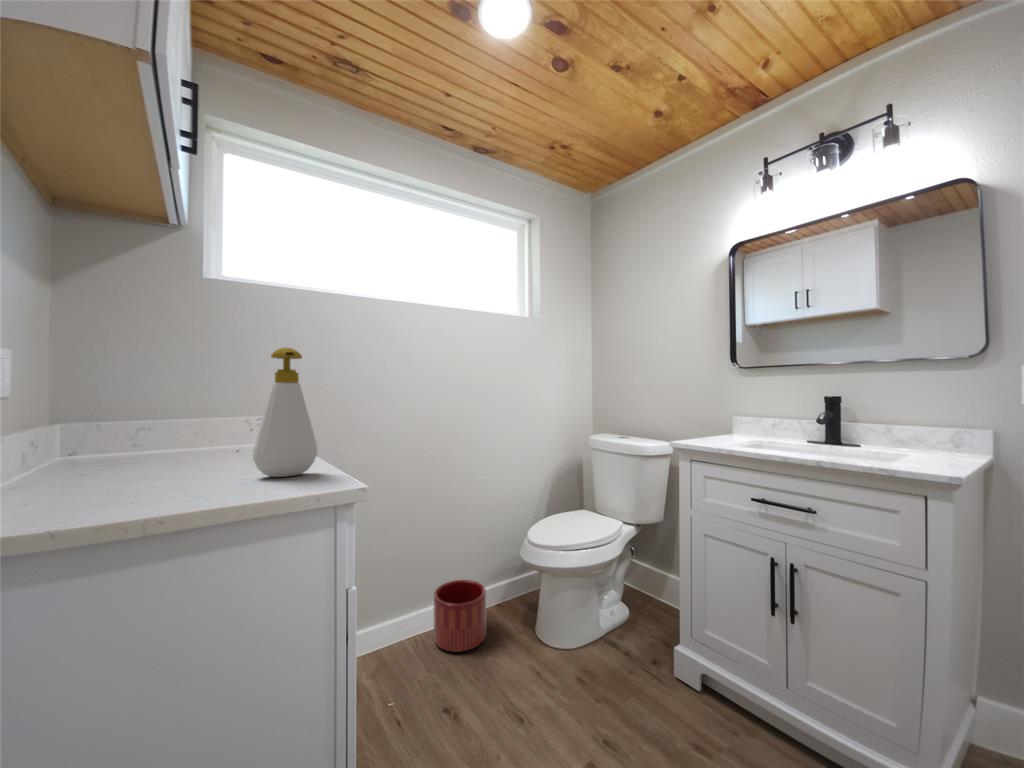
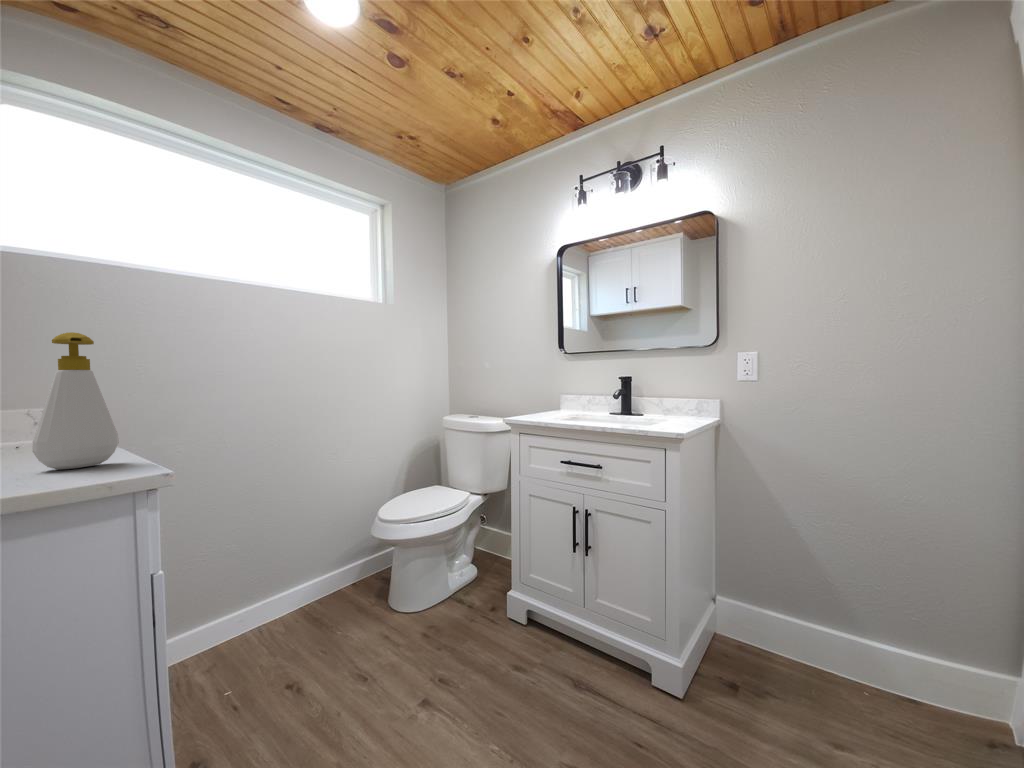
planter: present [434,580,486,652] -> none [280,564,338,634]

